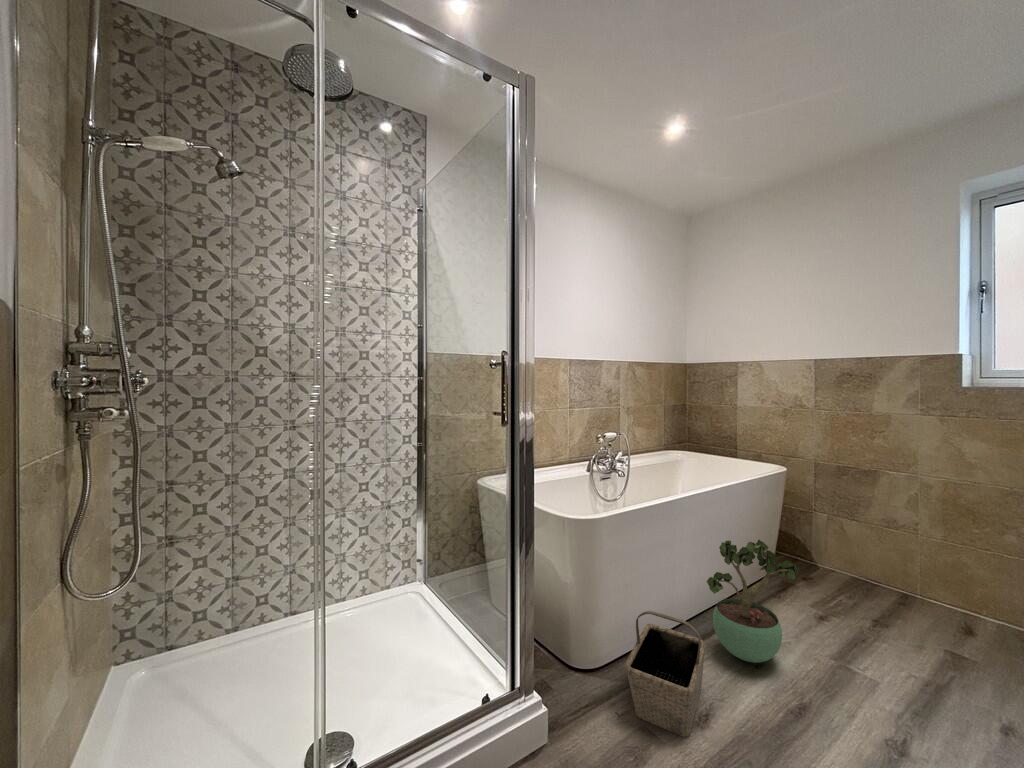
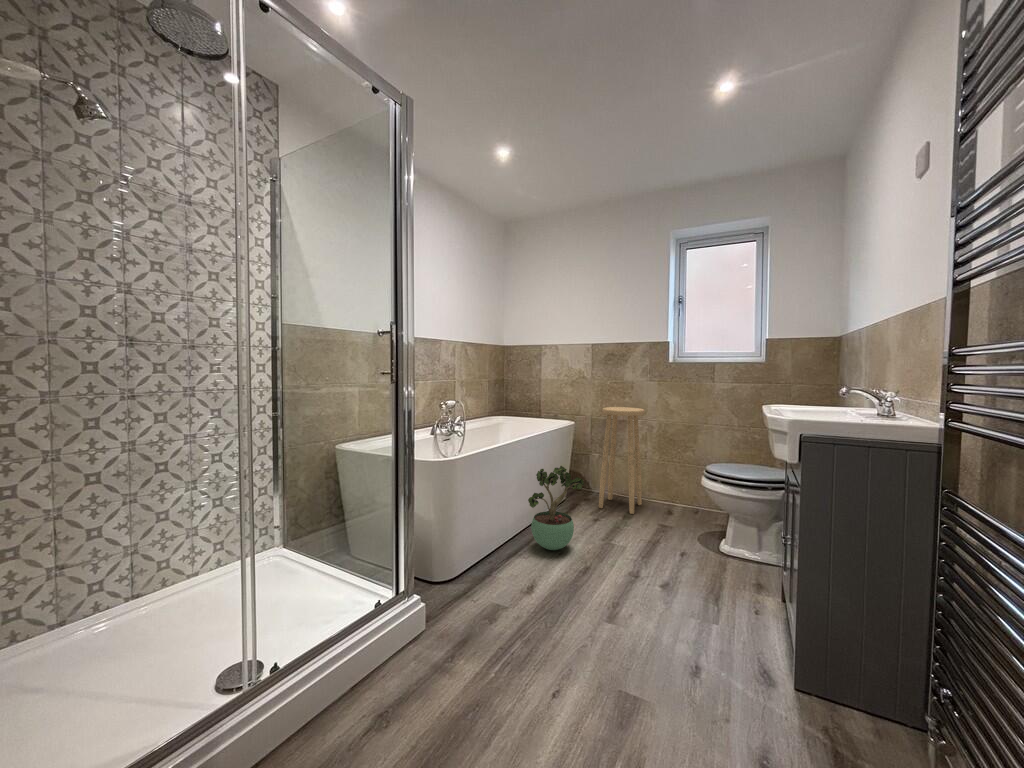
stool: none [828,452,912,623] -> present [599,407,644,514]
basket: present [625,611,706,737] -> none [478,523,529,599]

